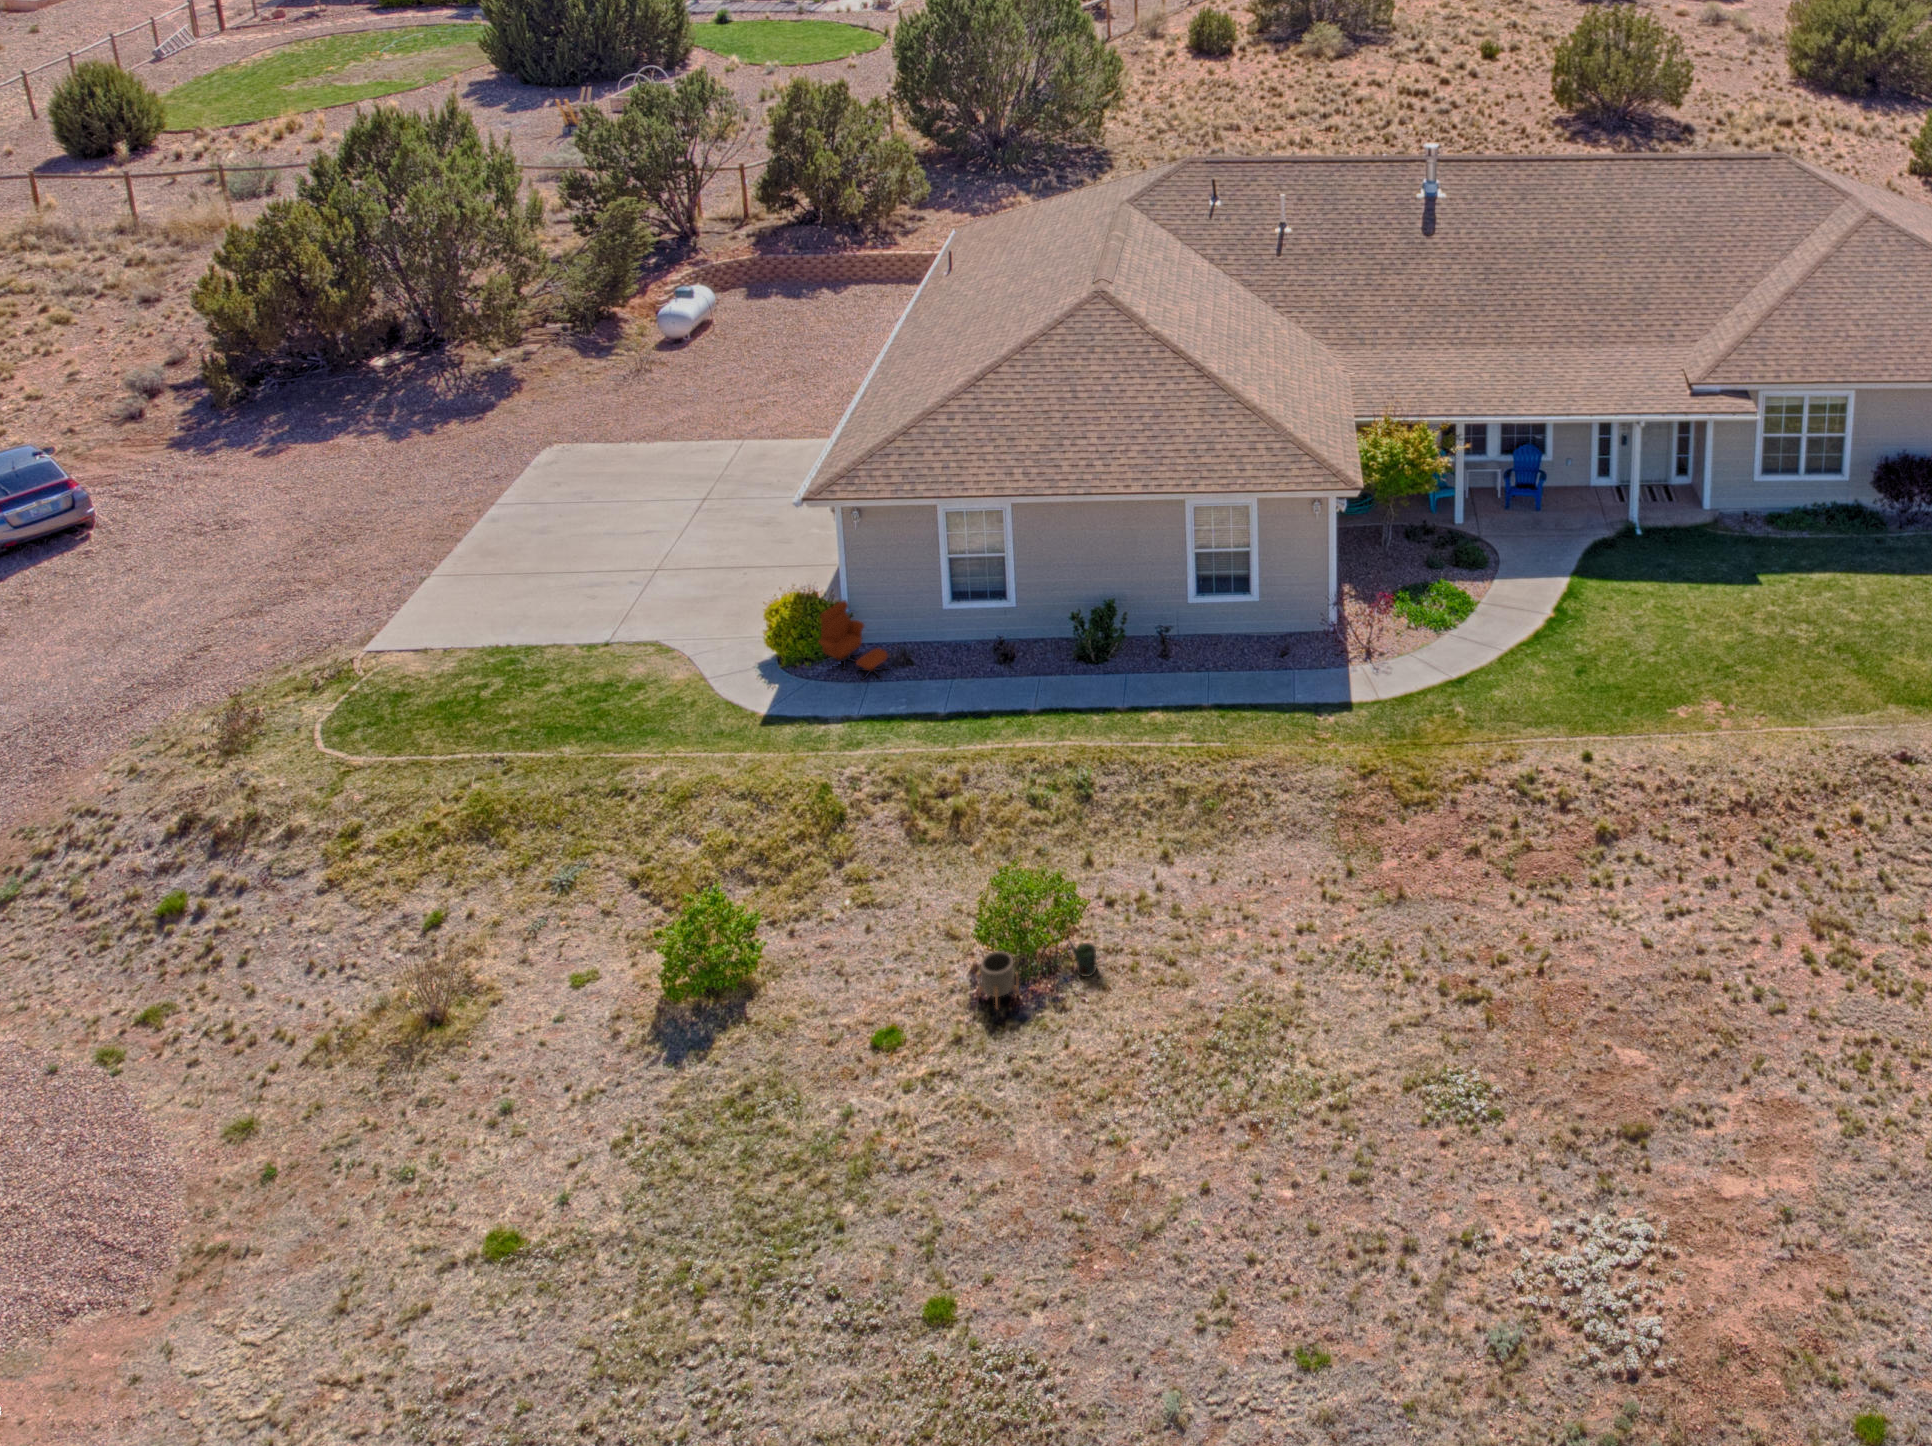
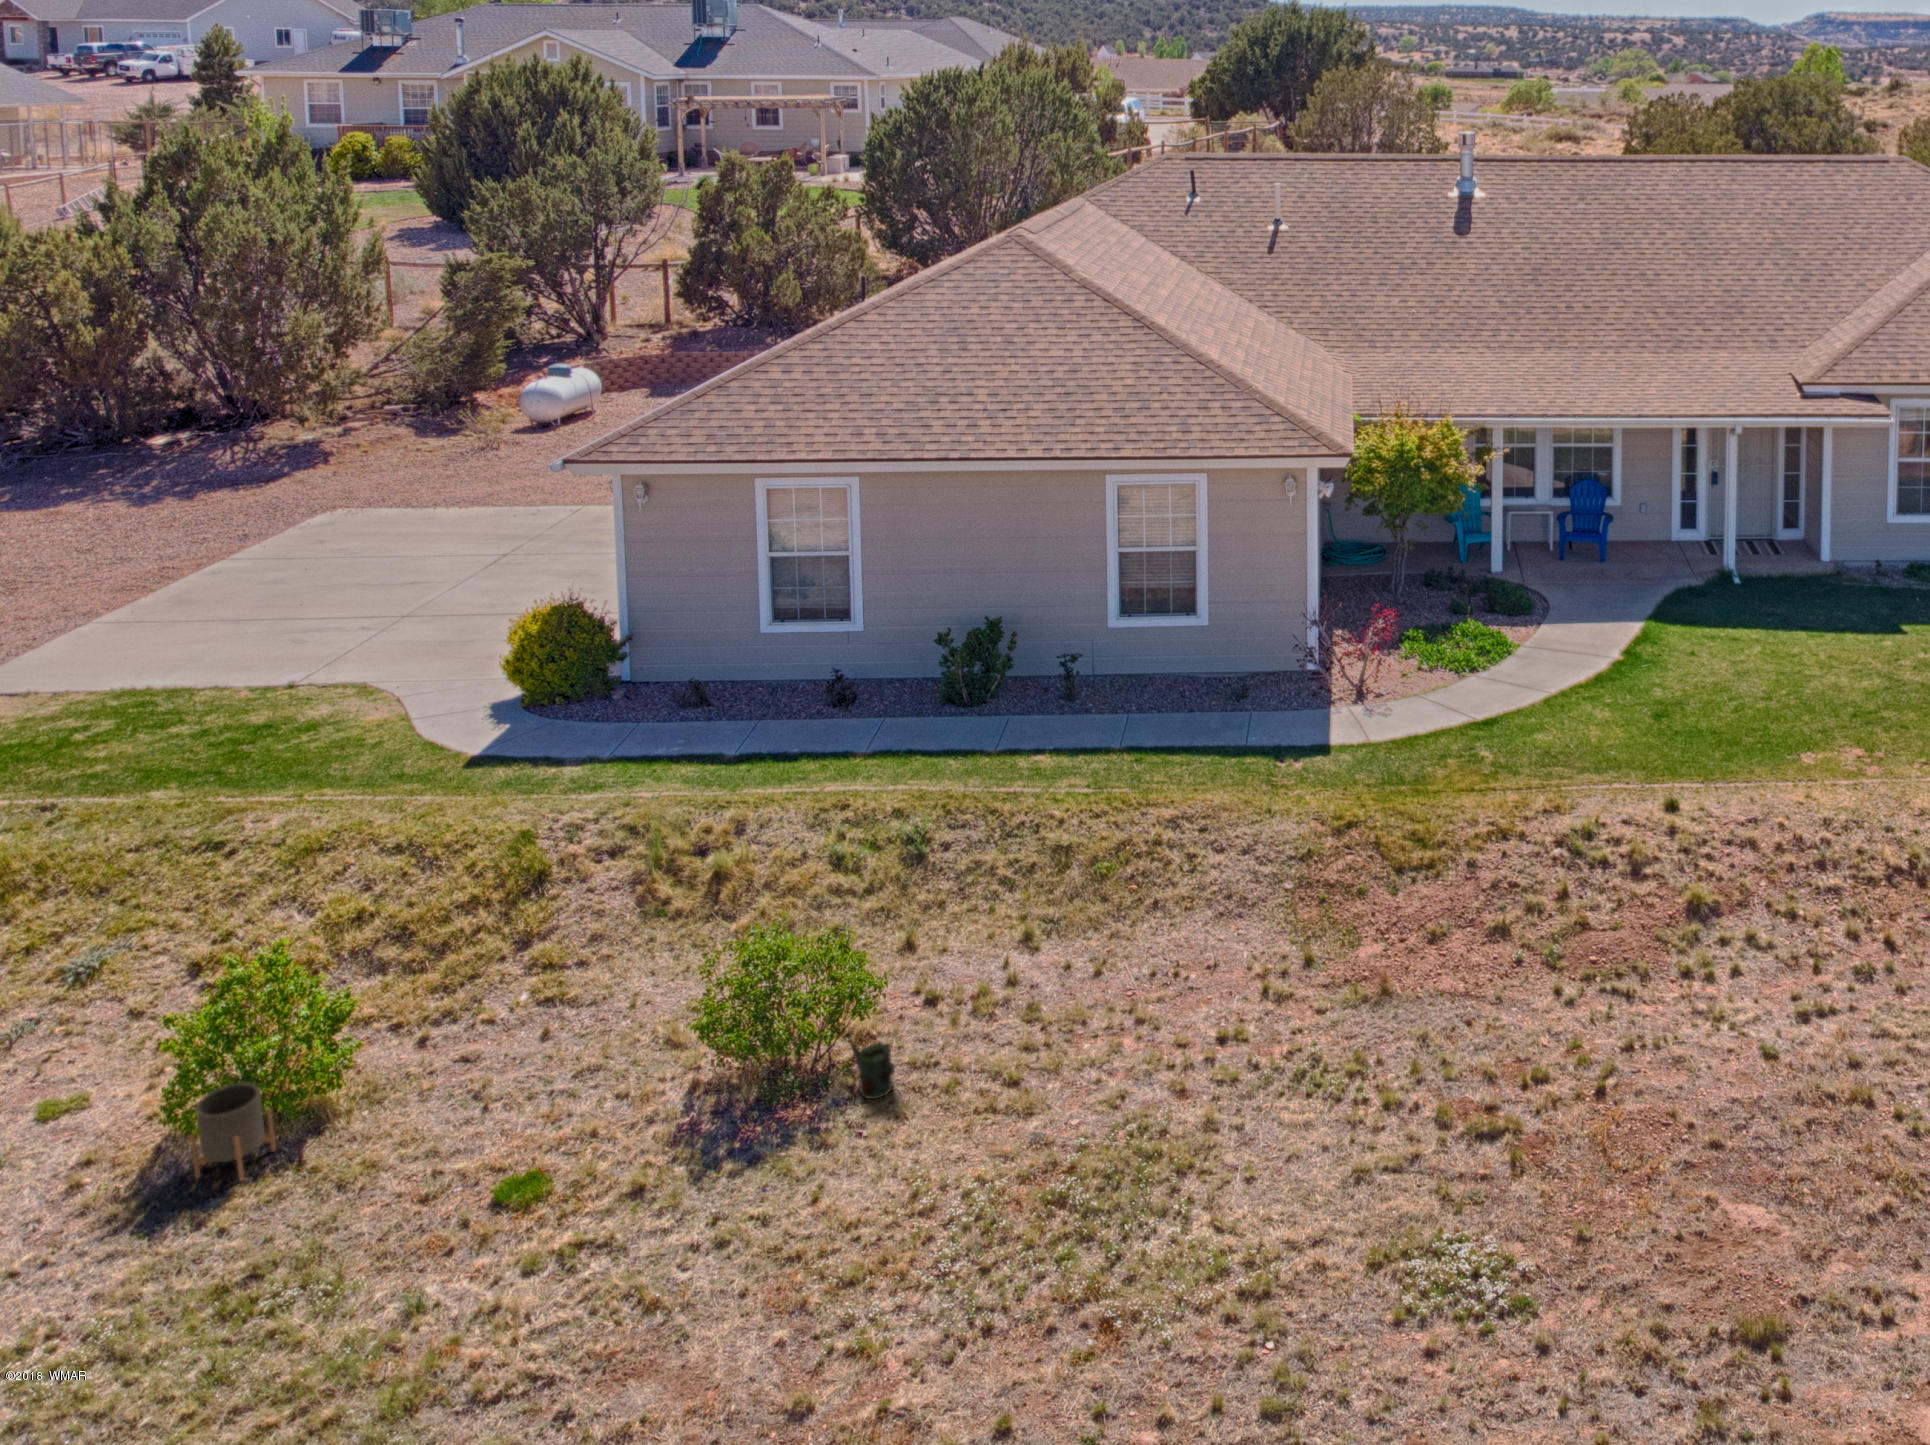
lounge chair: present [818,600,887,678] -> none [597,620,699,729]
planter: present [977,951,1019,1007] -> present [190,1083,276,1181]

